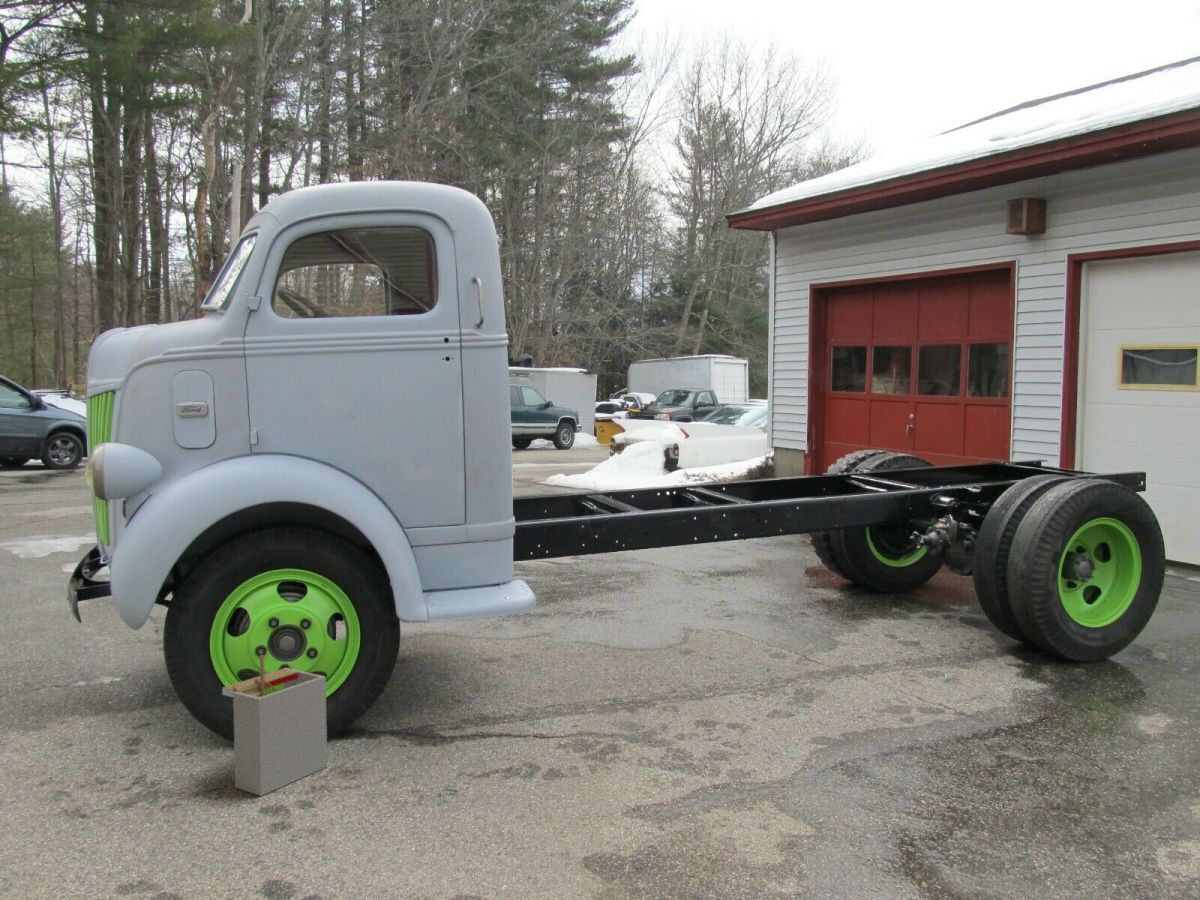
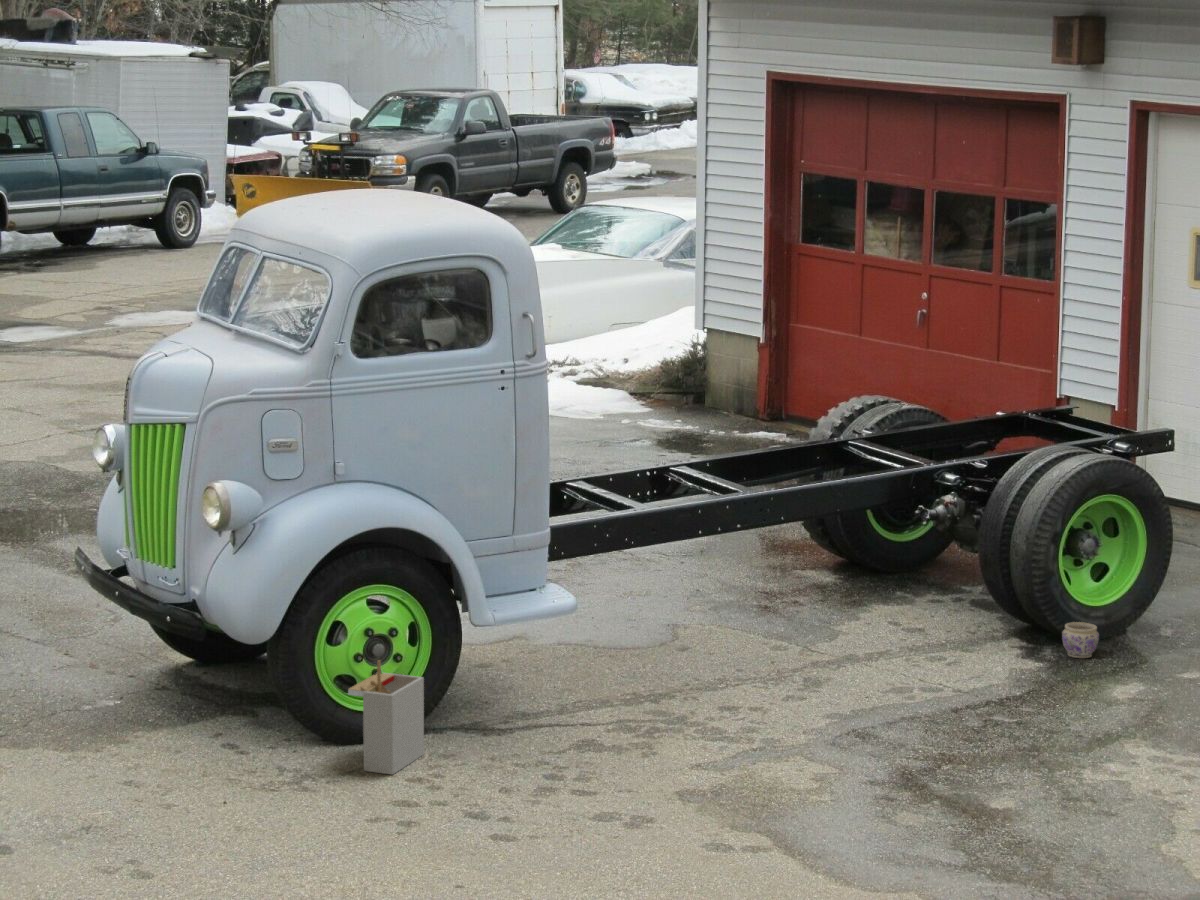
planter: none [1066,644,1108,682] -> present [1062,622,1099,659]

